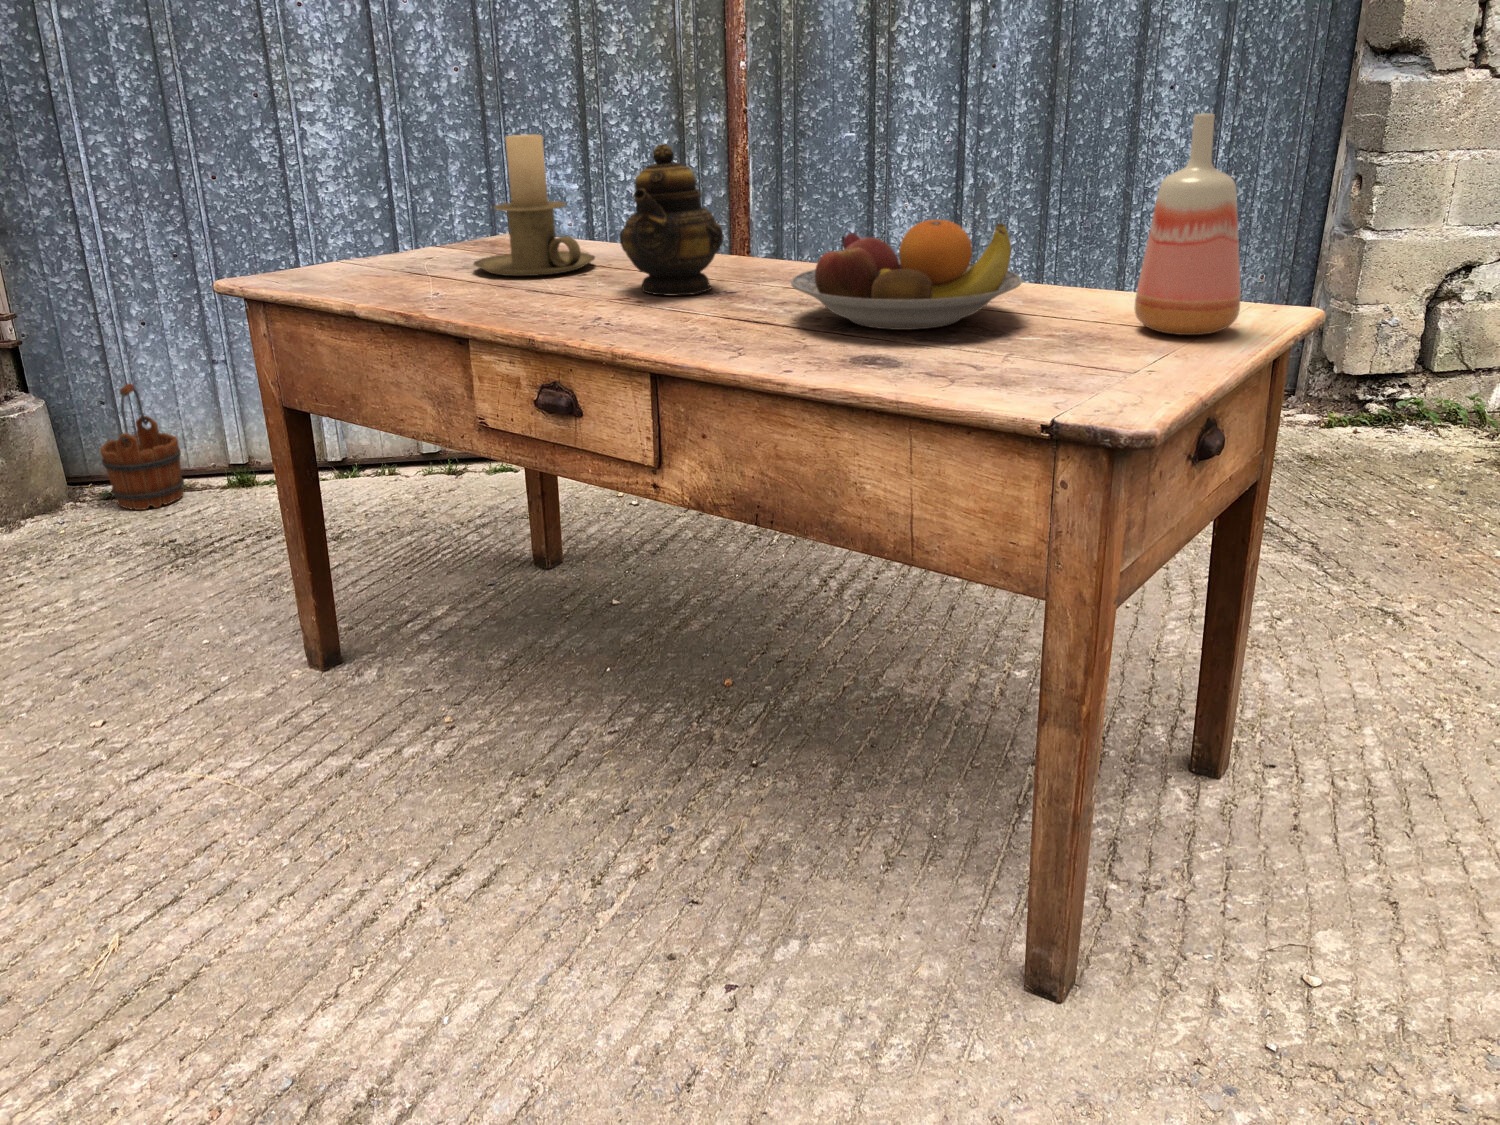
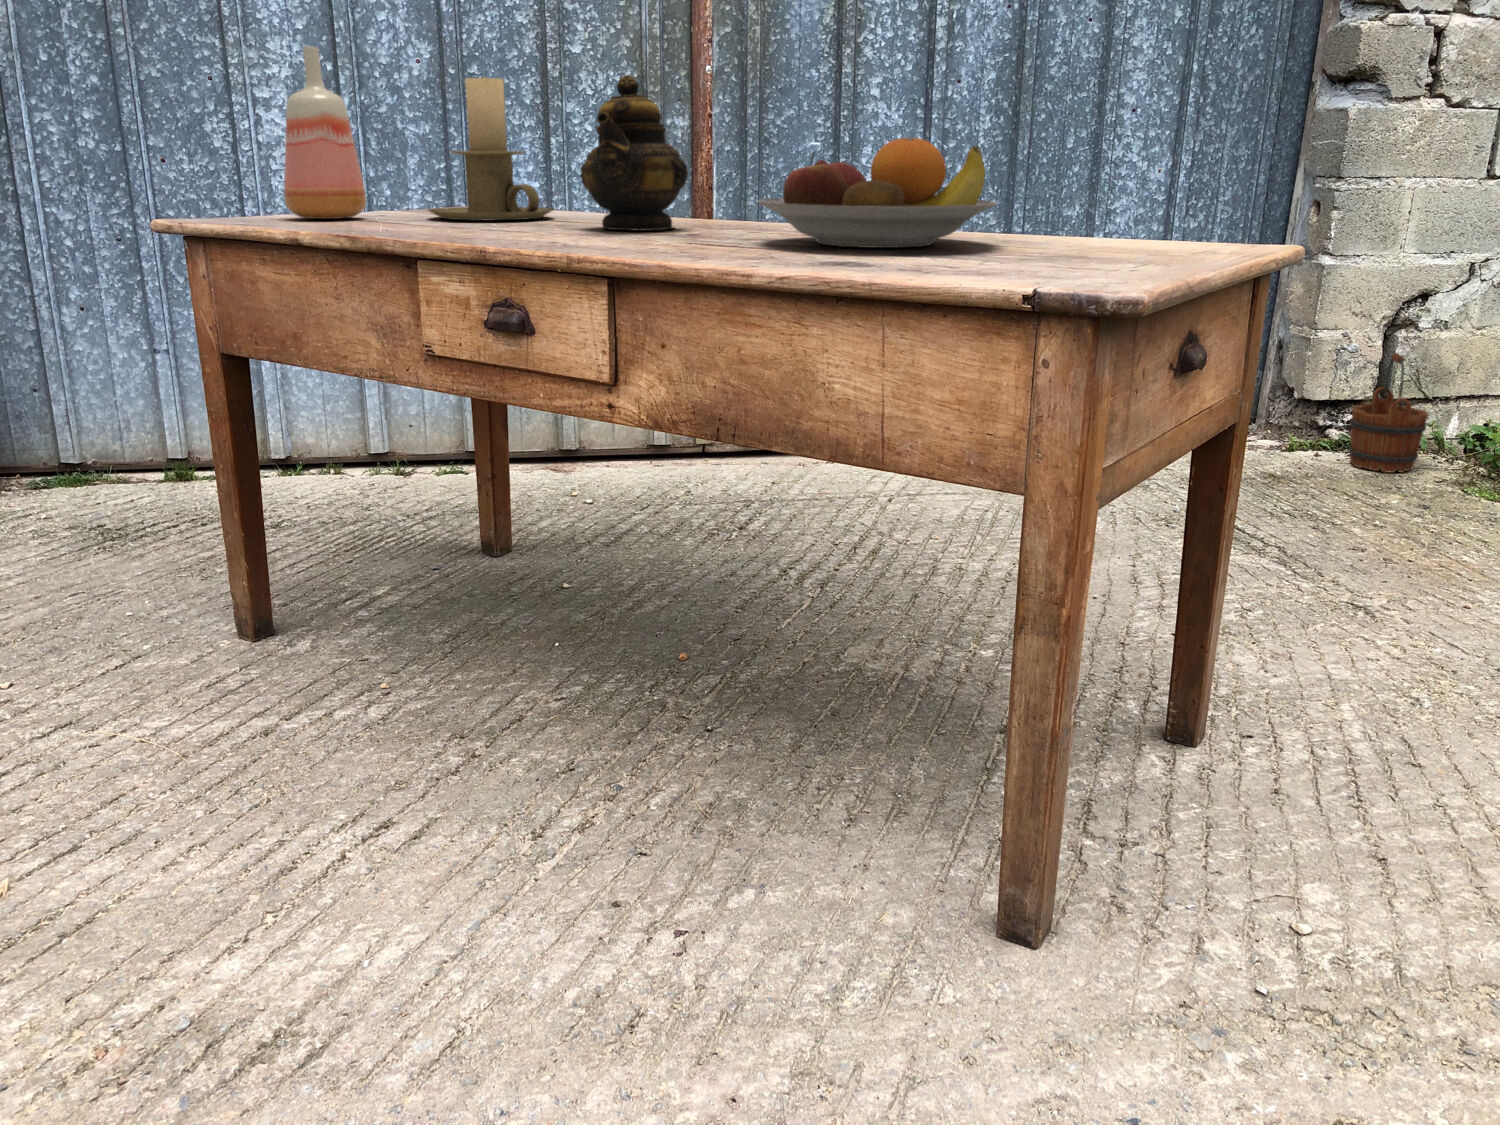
vase: present [1134,114,1241,335] -> present [284,46,367,219]
wooden bucket: present [100,384,184,510] -> present [1349,353,1428,472]

